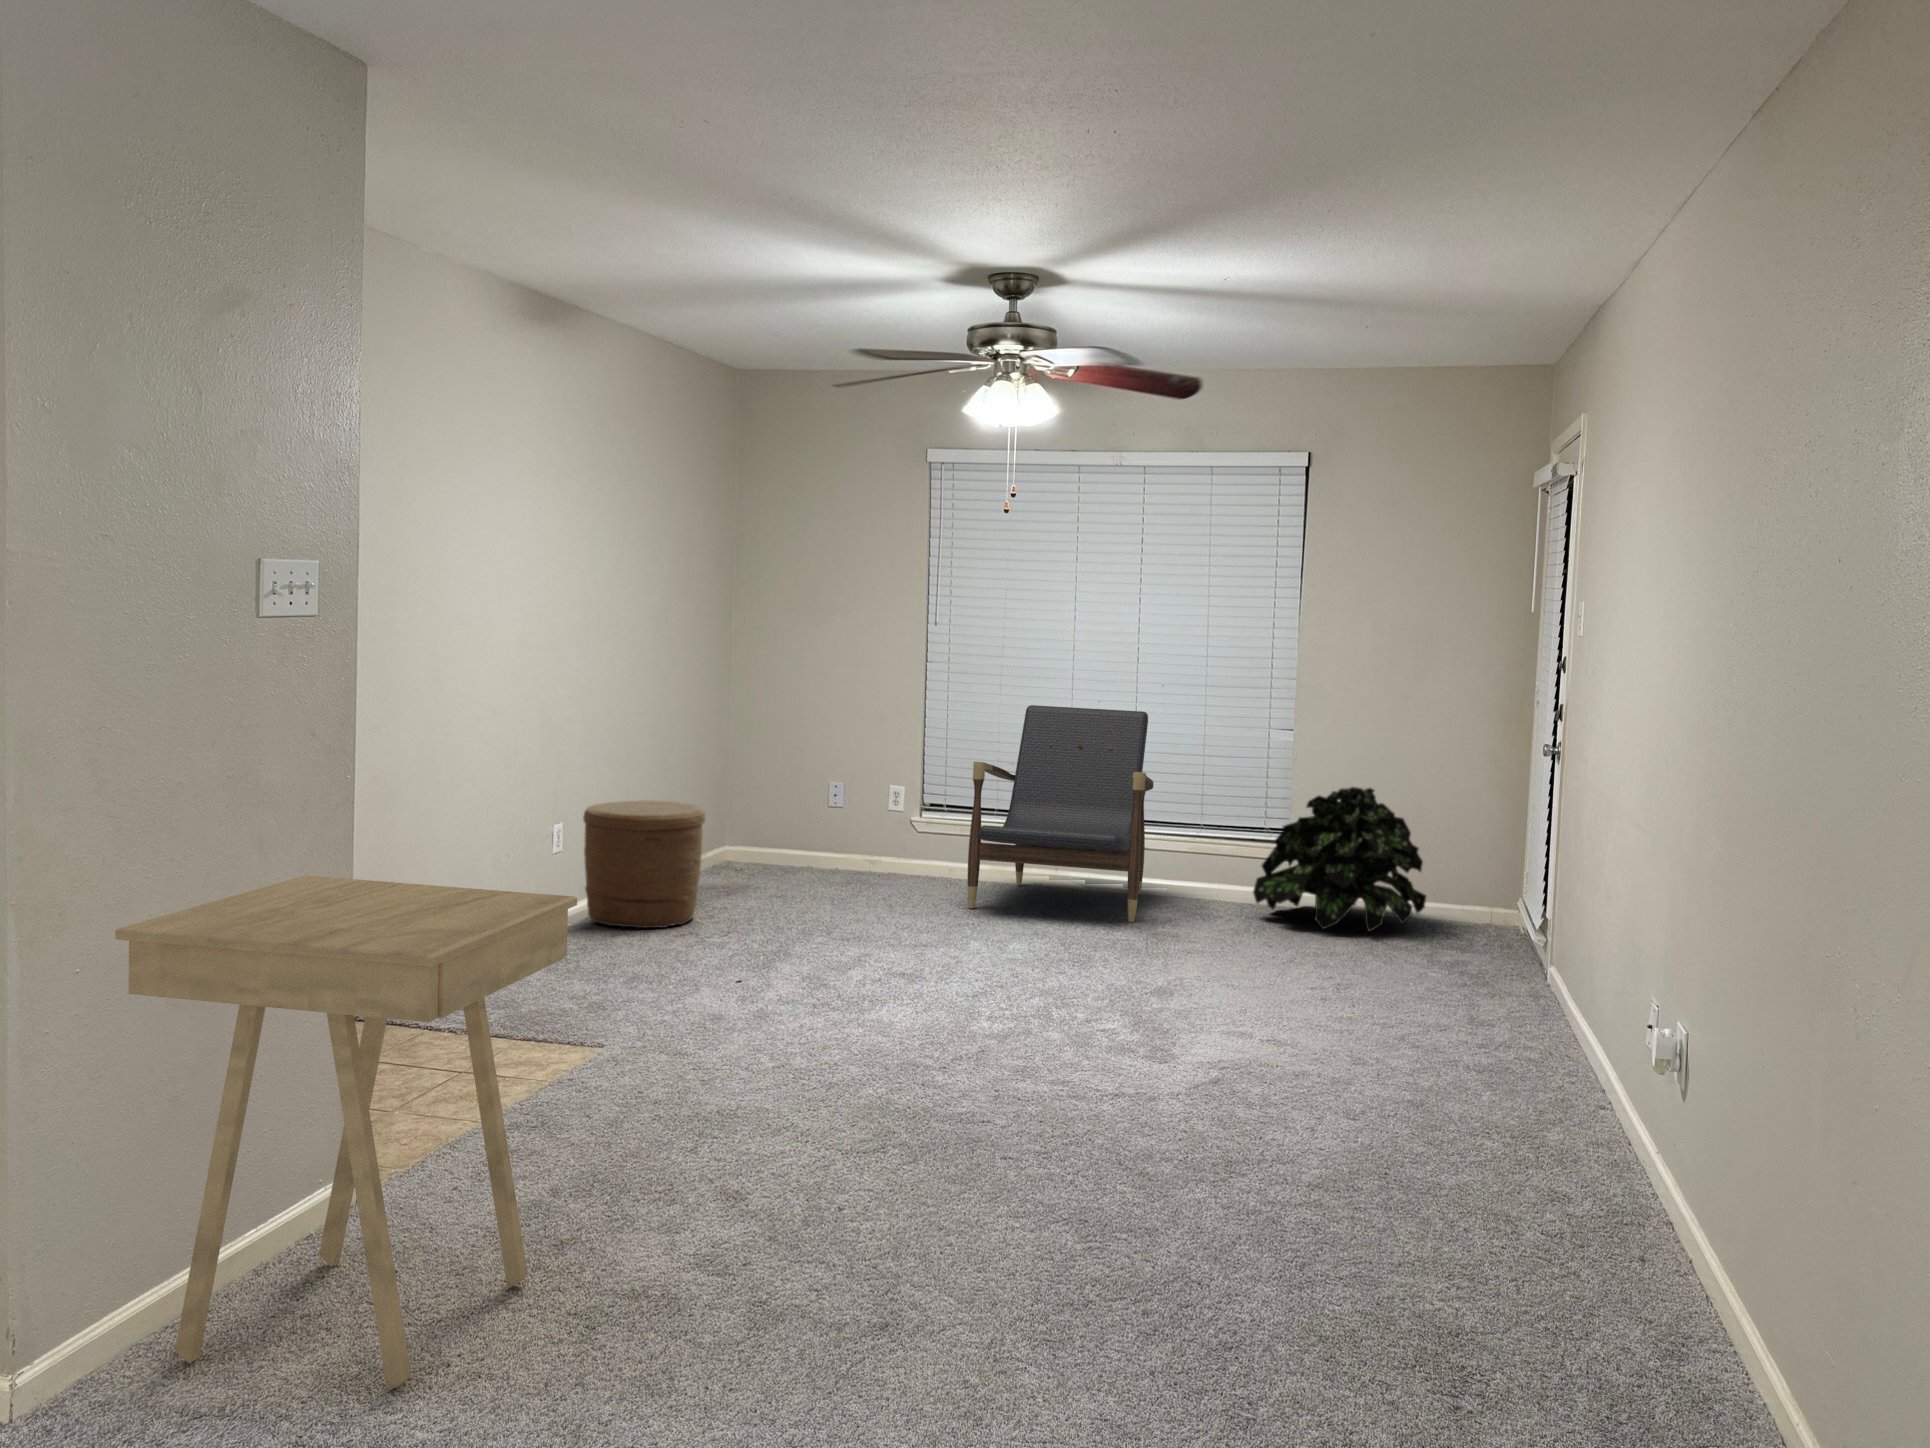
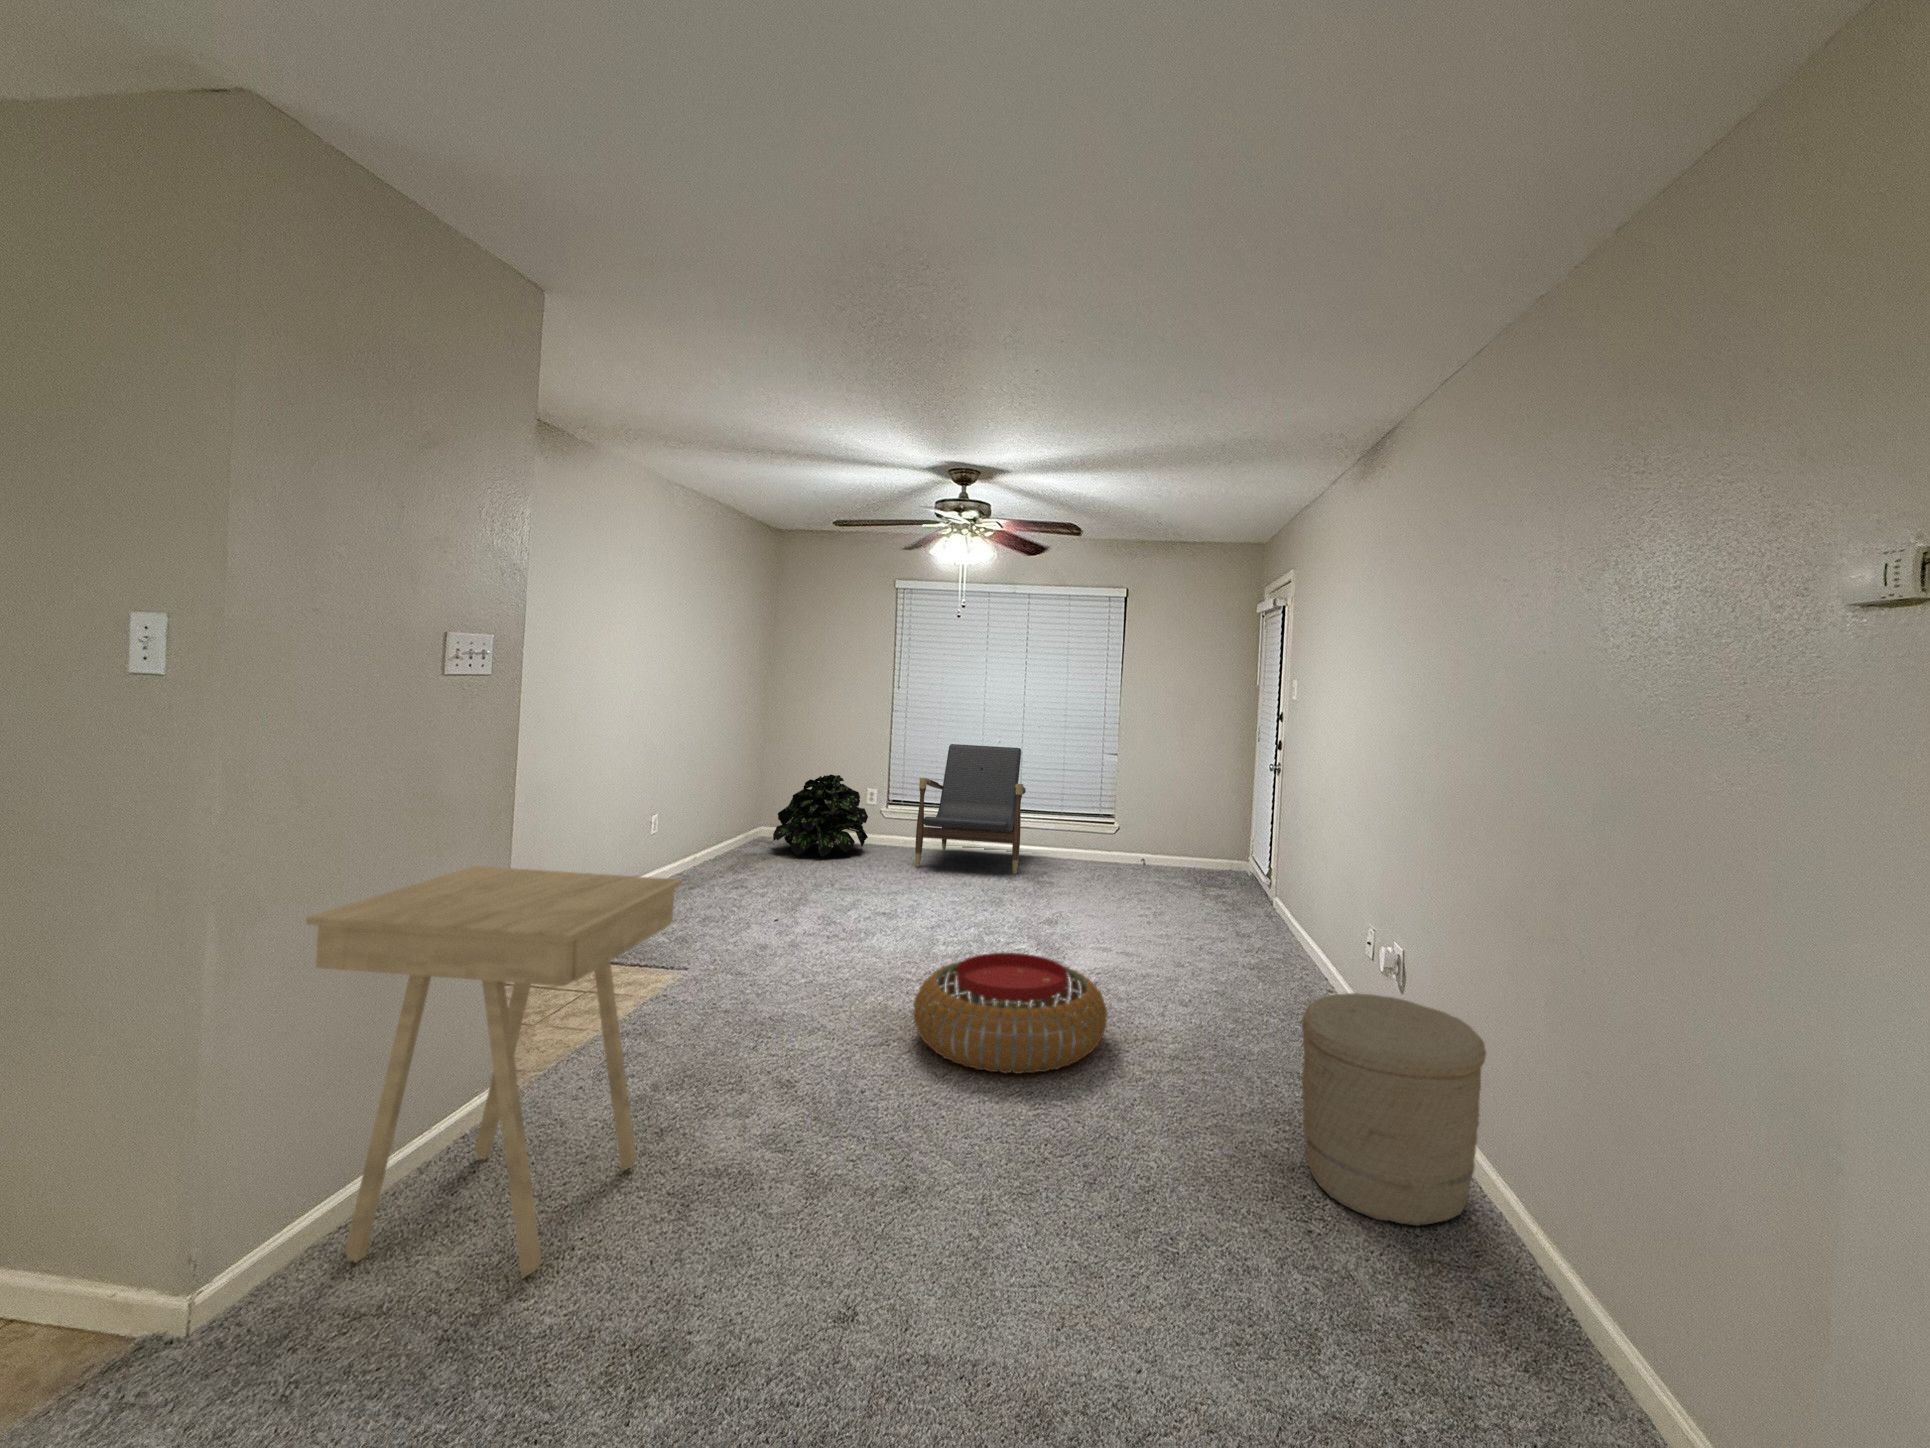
potted plant: present [1253,787,1426,931] -> present [773,775,868,857]
woven basket: present [583,801,705,928] -> present [1302,993,1486,1226]
pouf: none [924,1028,1221,1200] -> present [913,953,1107,1074]

